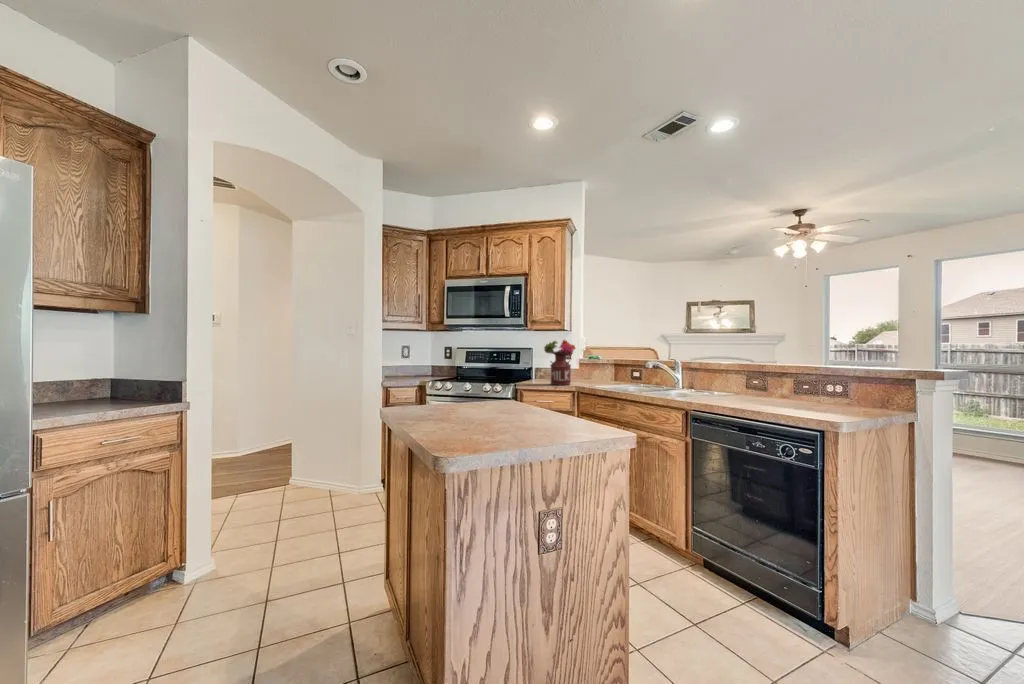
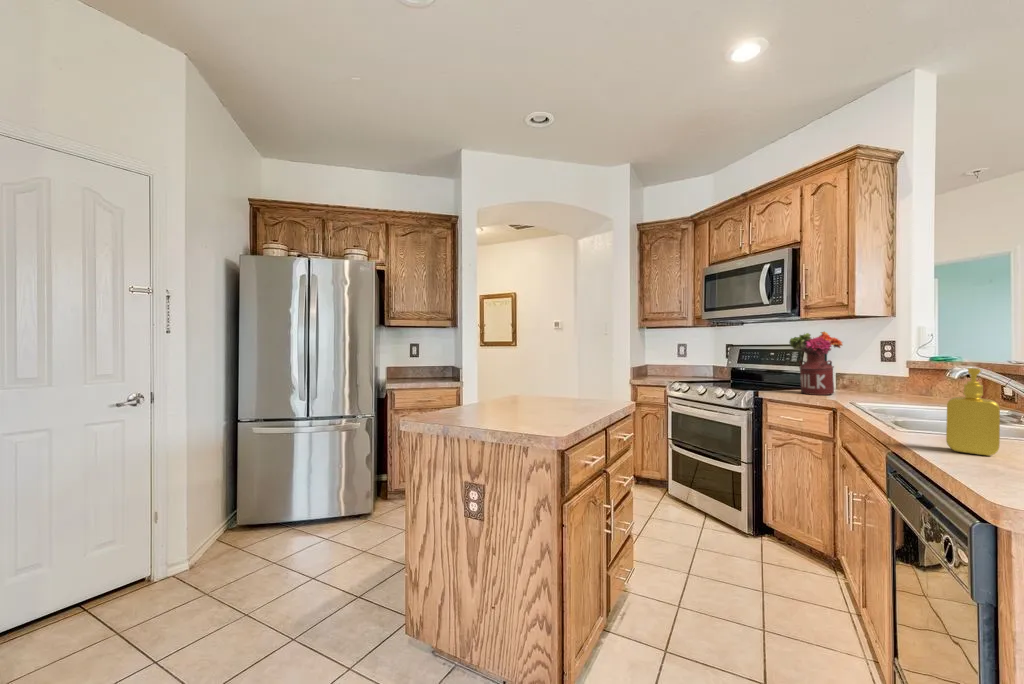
soap dispenser: none [731,360,756,406] -> present [946,368,1000,456]

